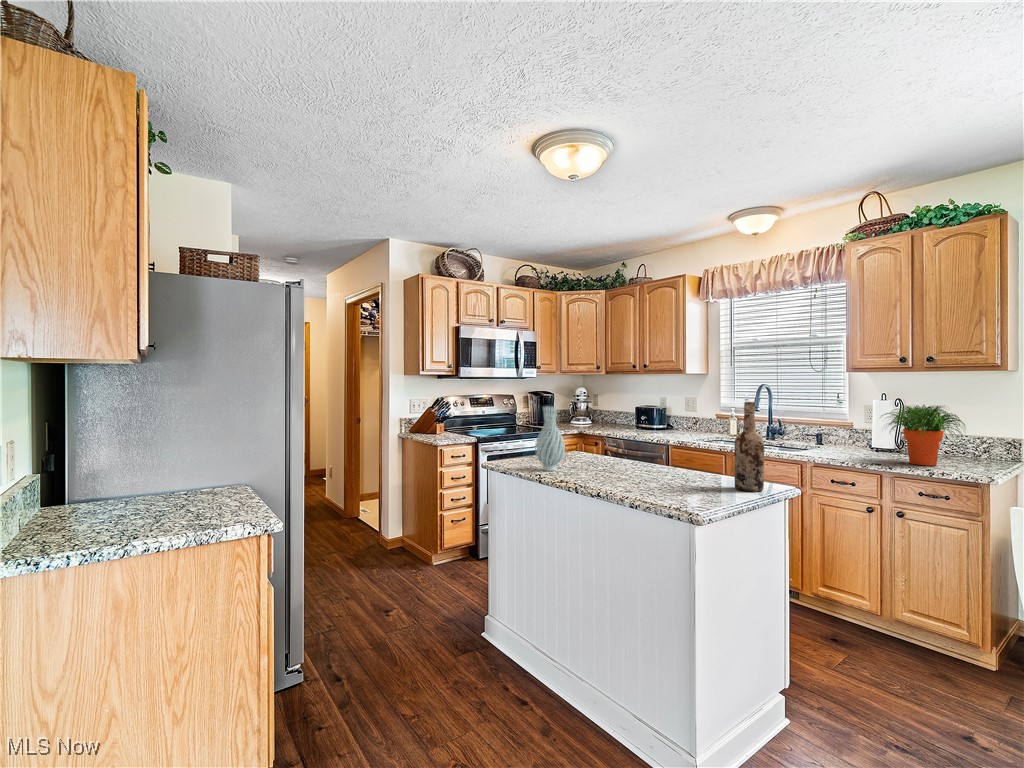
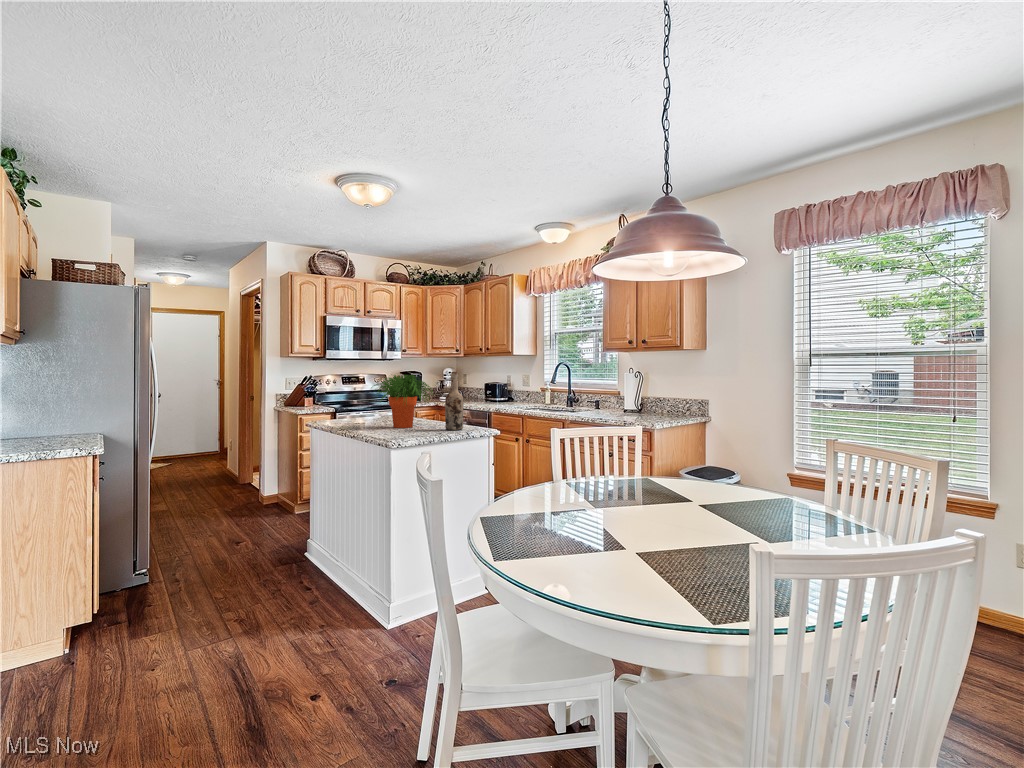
potted plant: present [882,404,965,466] -> present [374,374,433,428]
vase: present [535,406,565,471] -> none [335,378,358,424]

